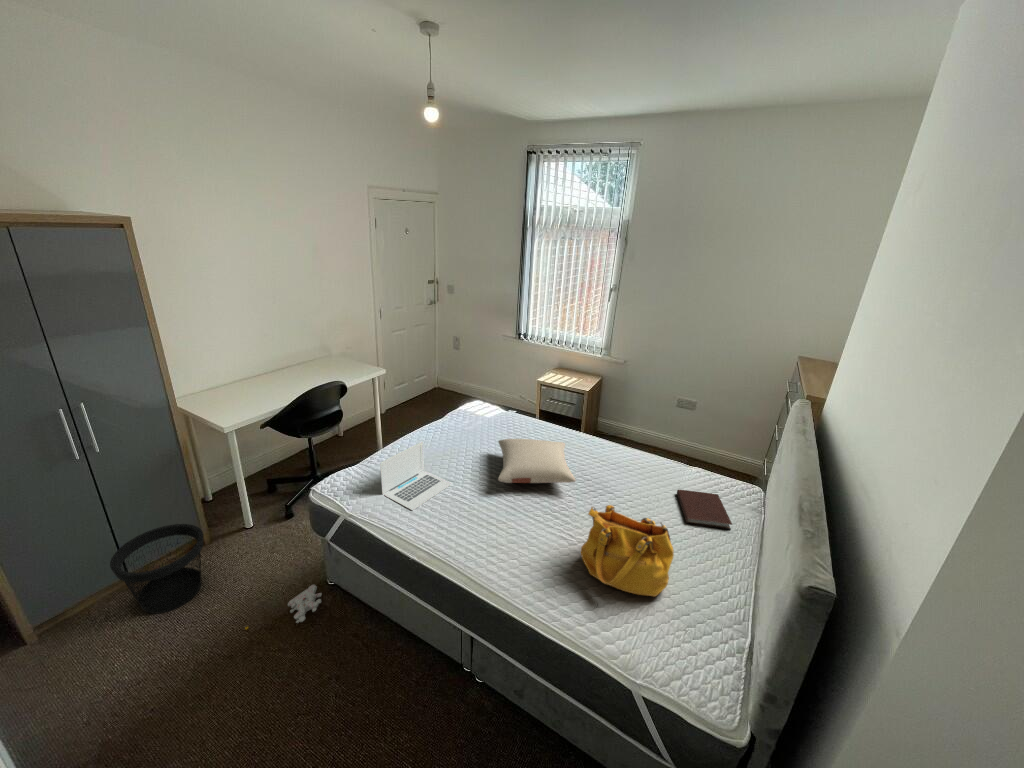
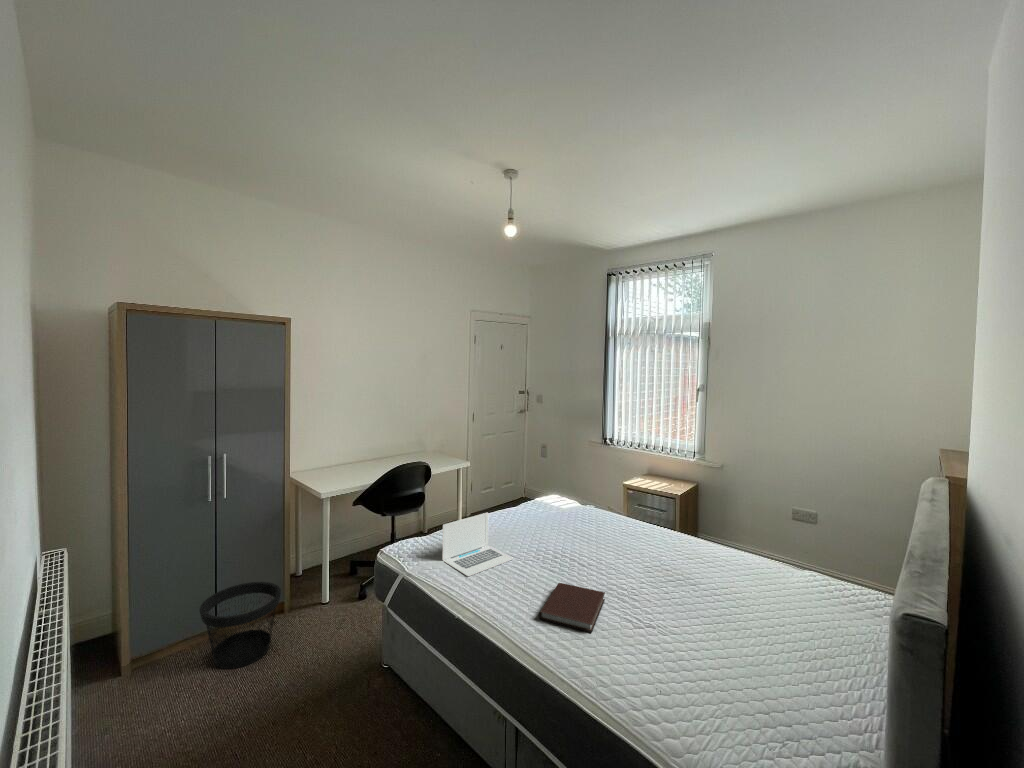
pillow: present [498,439,576,483] -> none [561,520,648,566]
notebook: present [677,490,732,530] -> present [539,583,605,632]
handbag: present [581,505,674,597] -> none [646,572,760,693]
plush toy: present [245,585,322,629] -> none [294,662,373,698]

